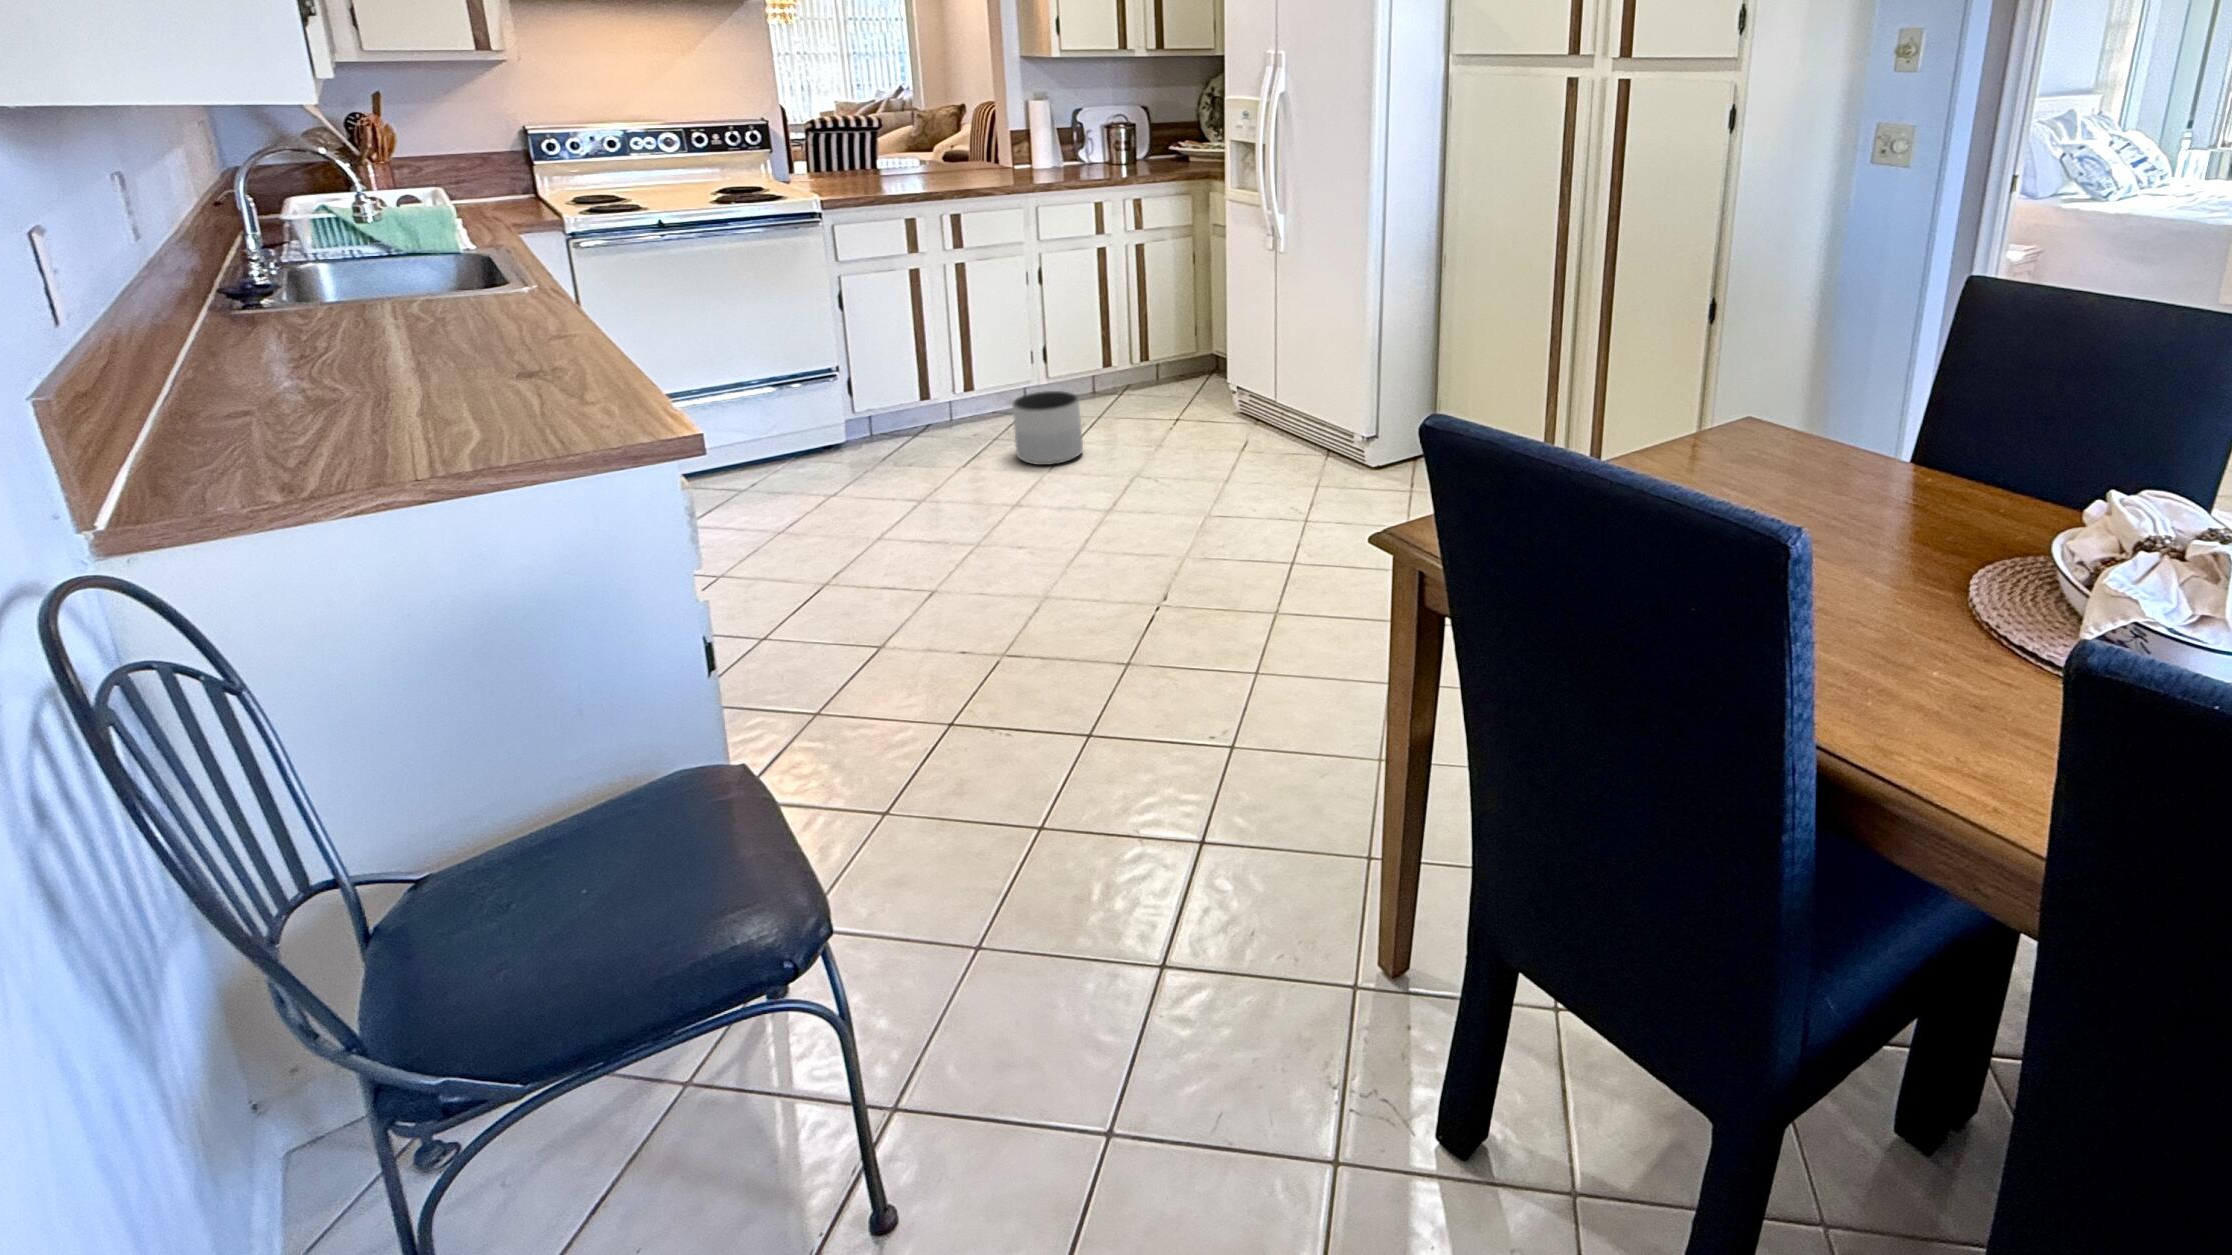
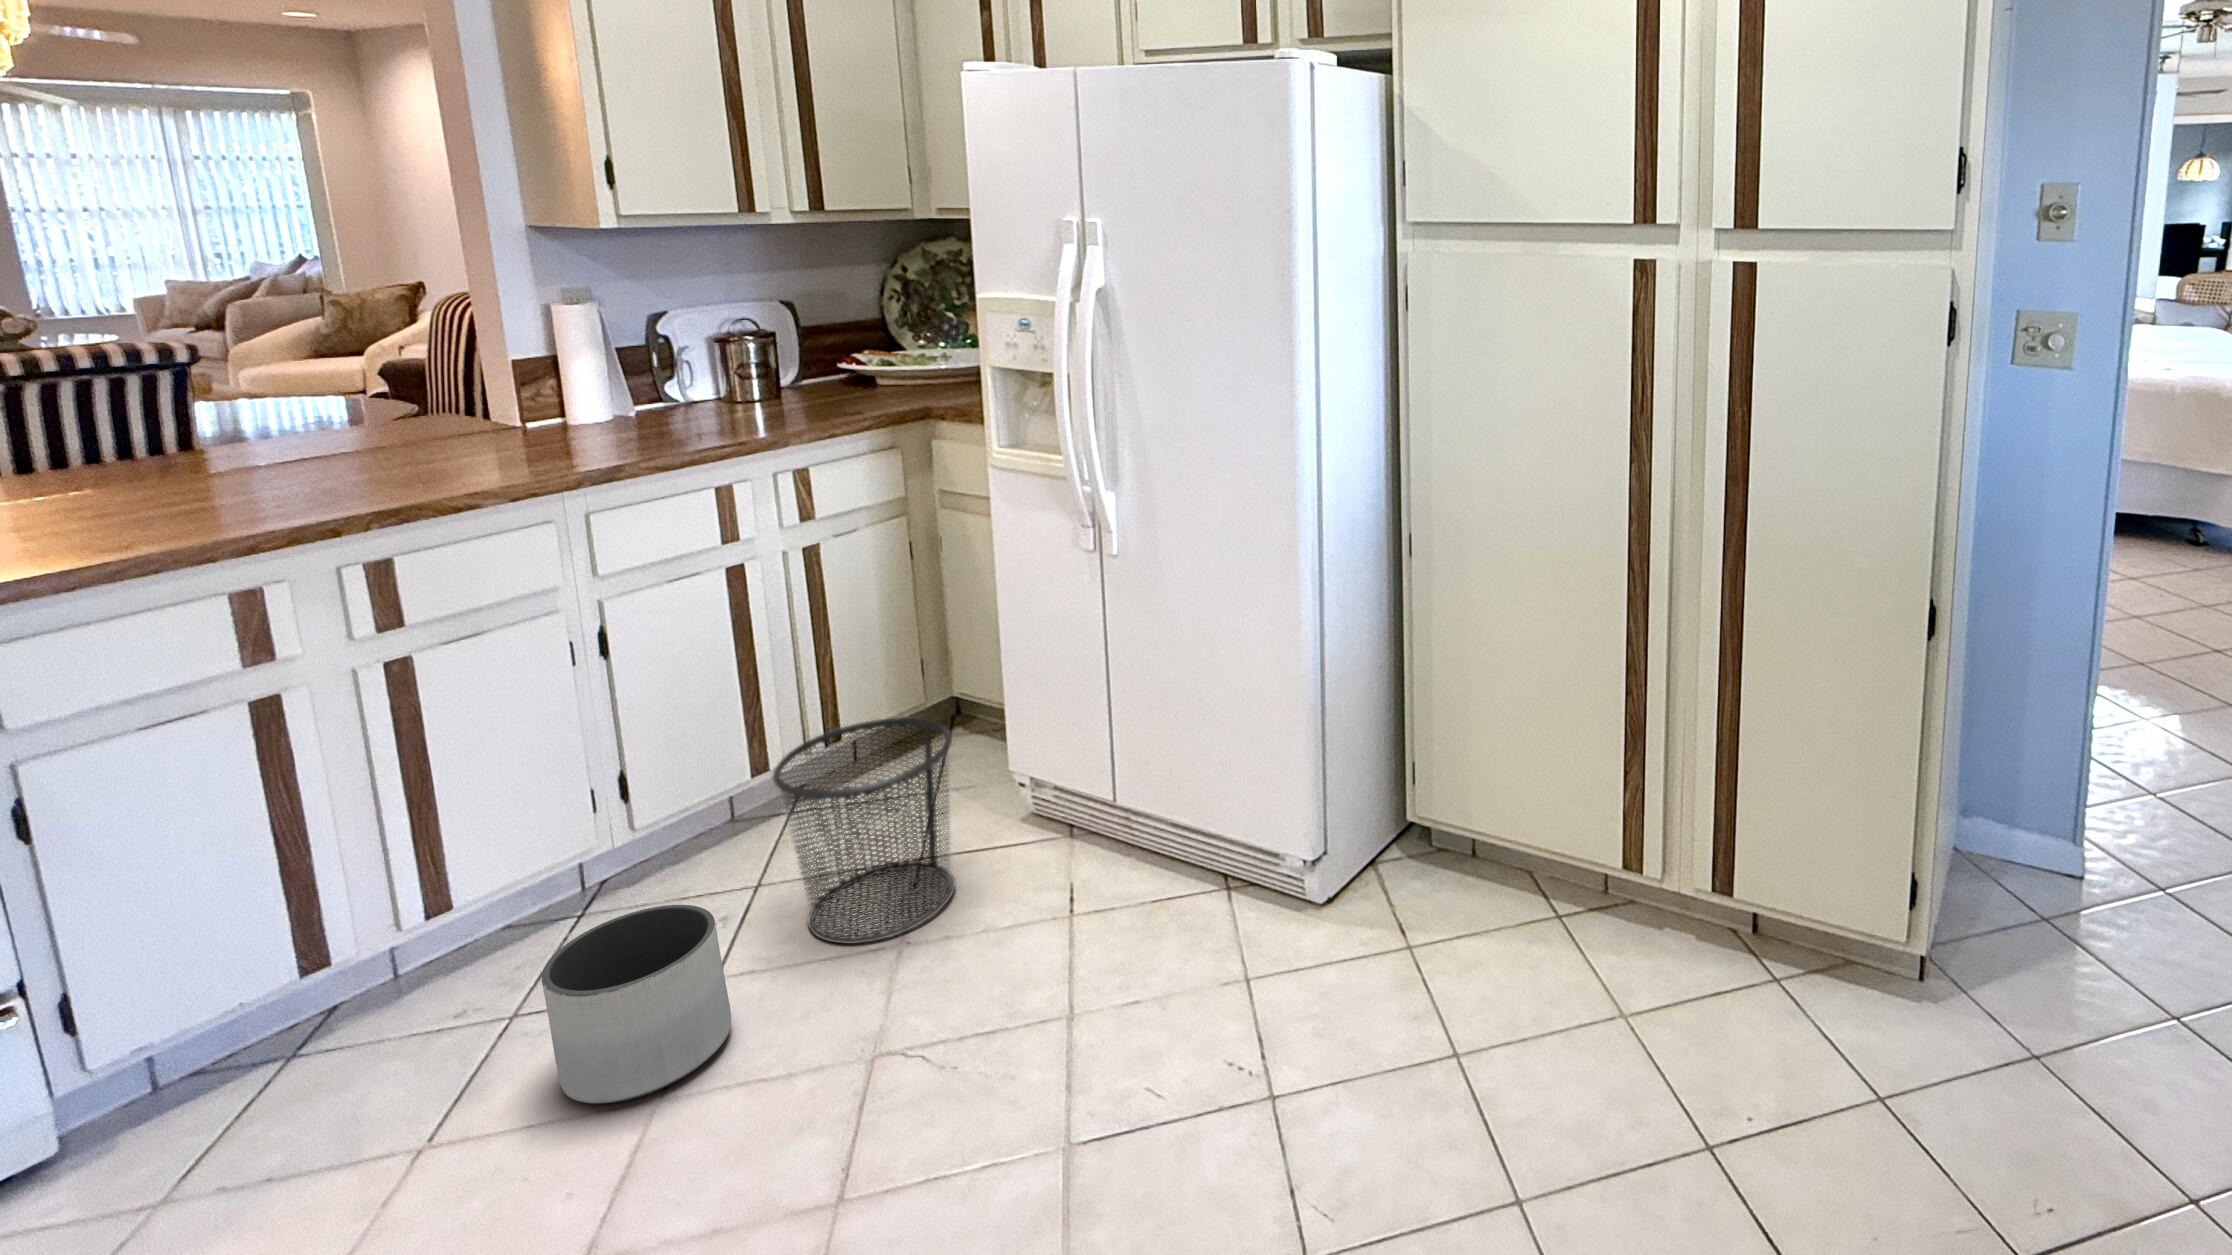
waste bin: none [1109,334,1193,440] -> present [773,718,955,944]

